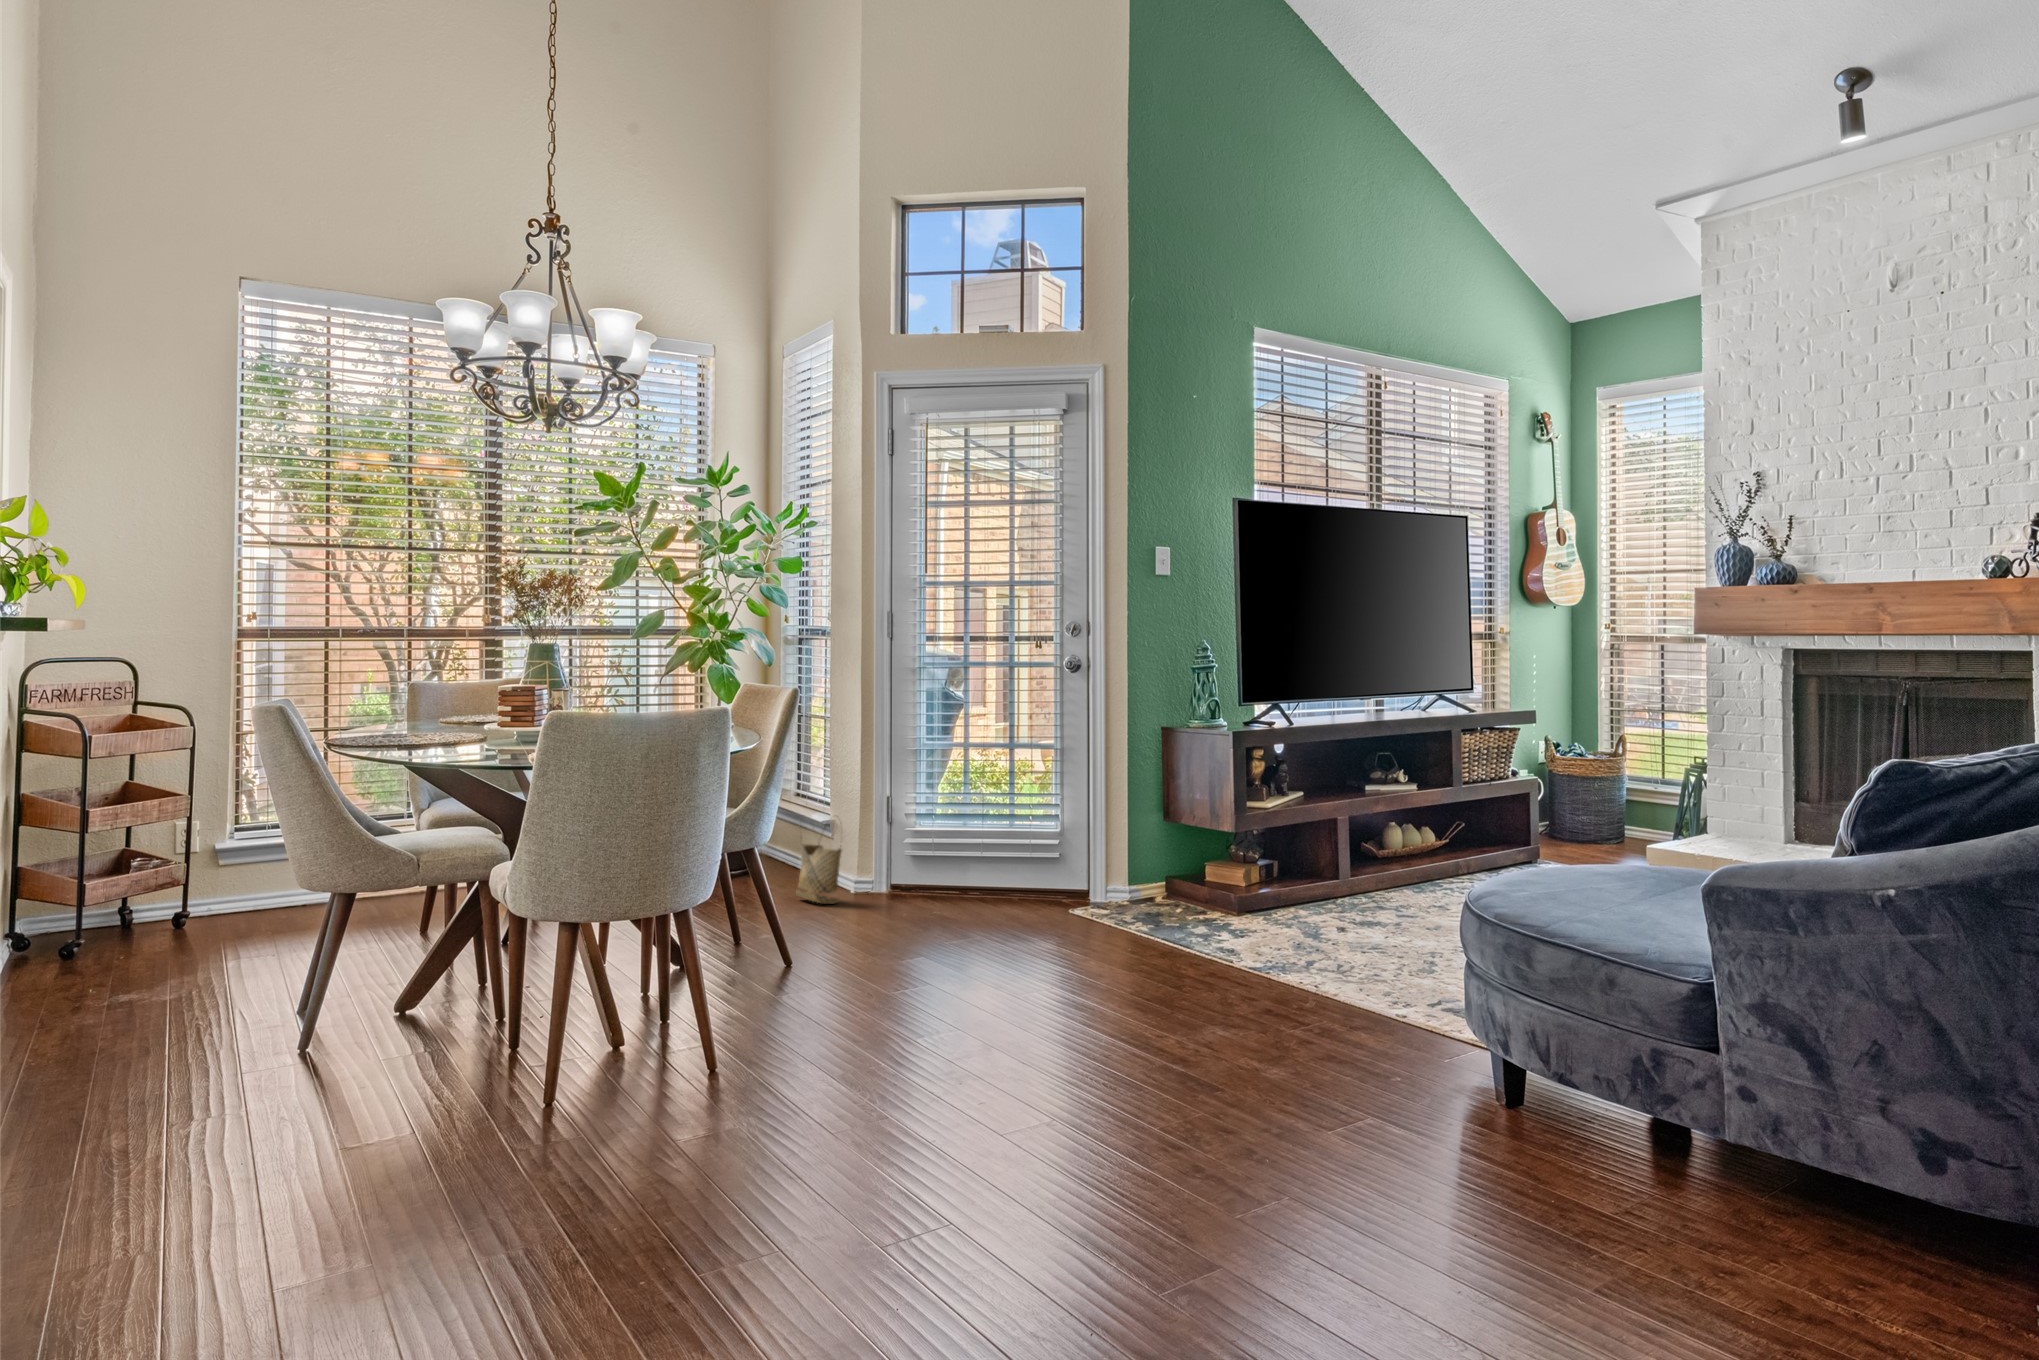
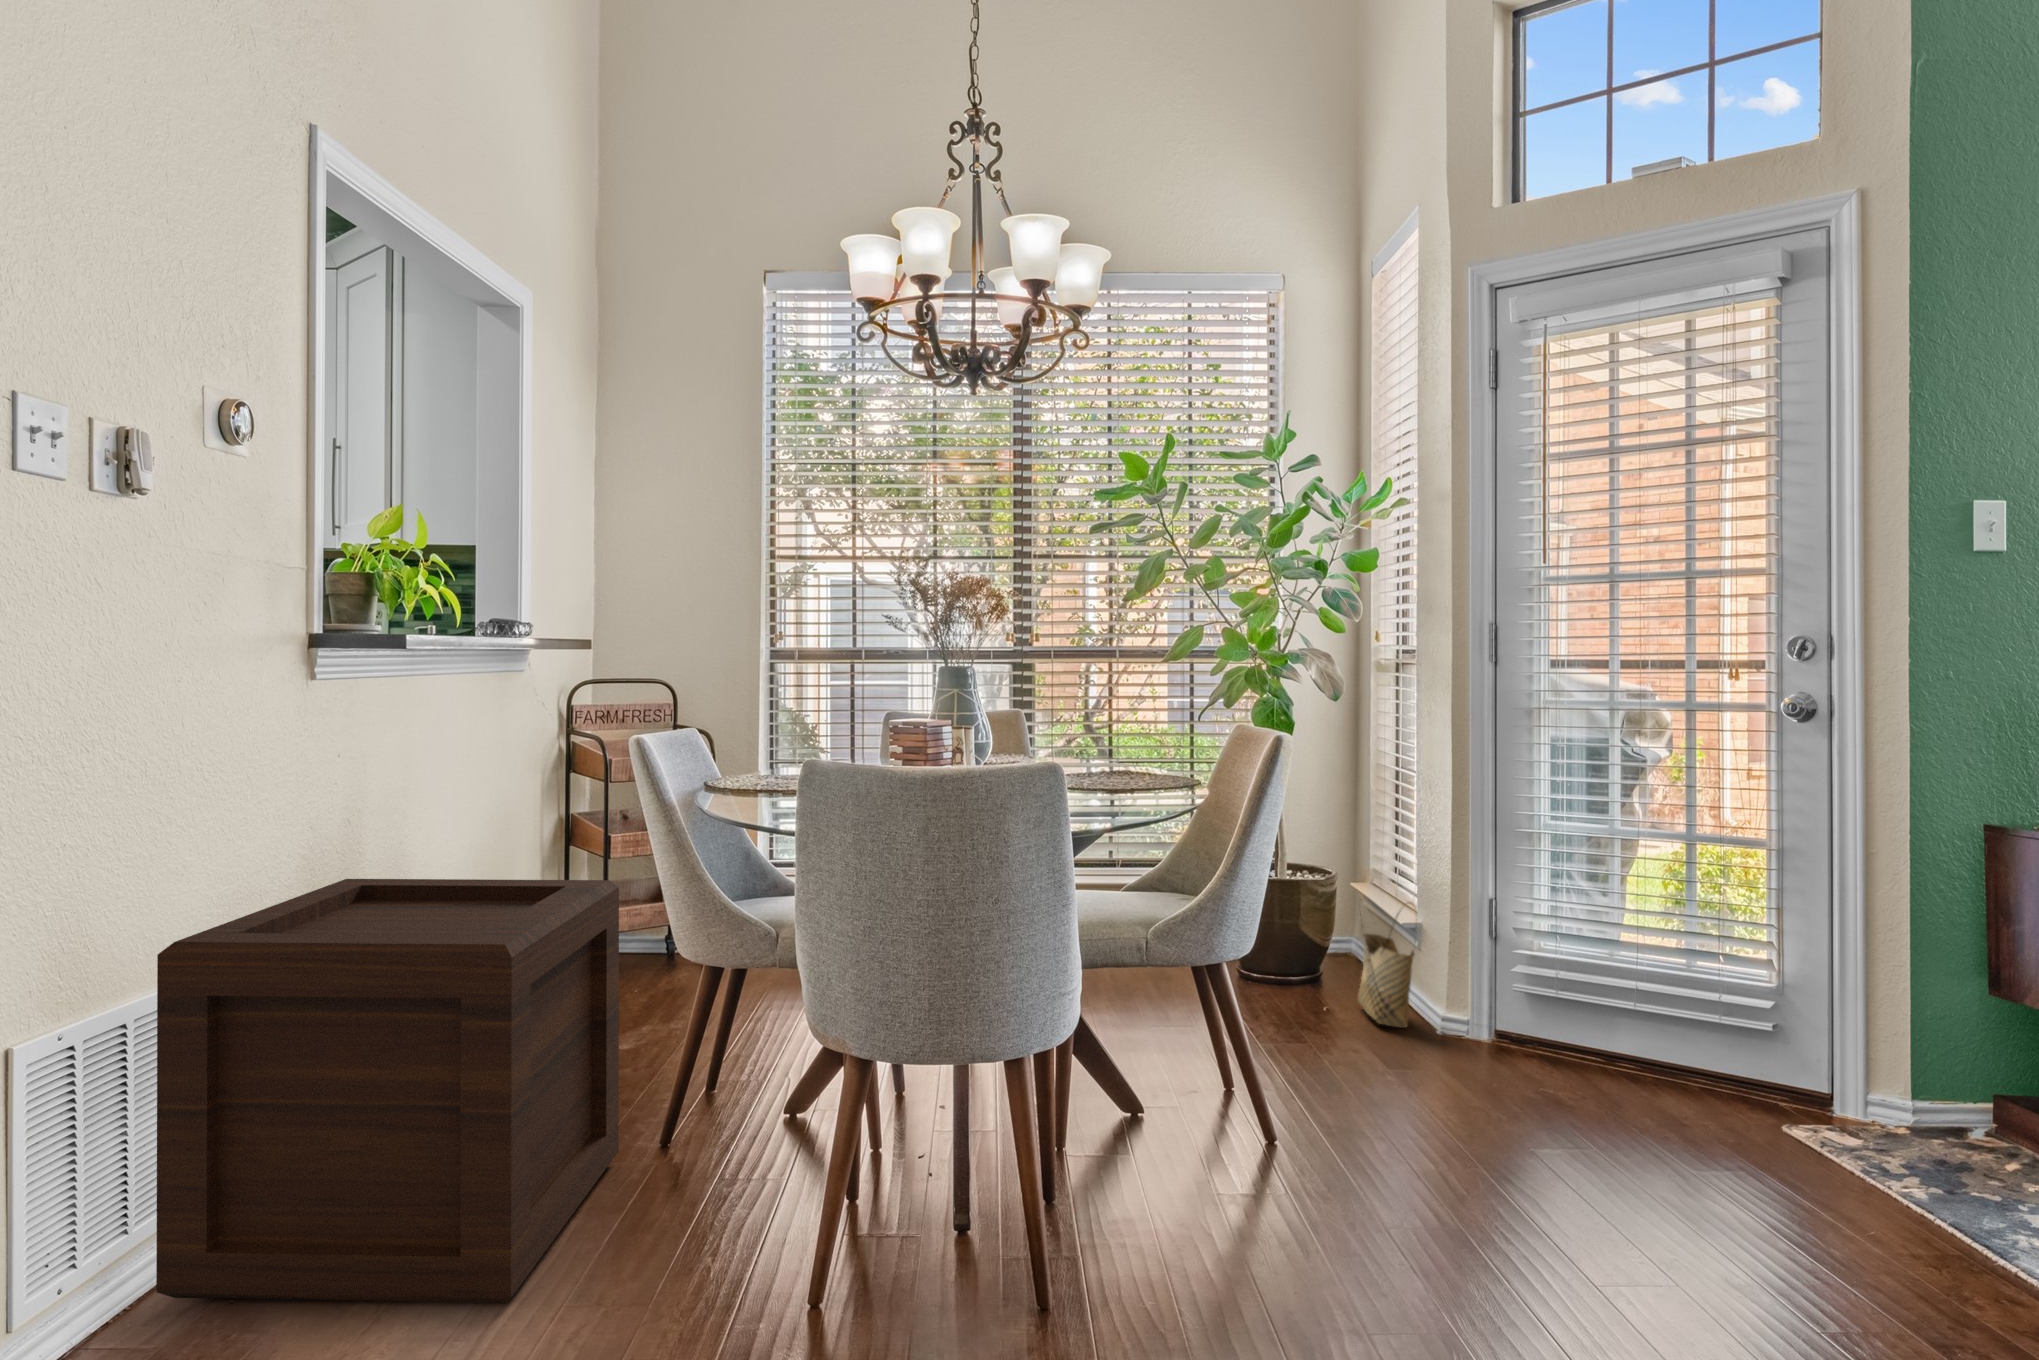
wooden crate: none [38,790,369,1112] -> present [156,879,619,1303]

